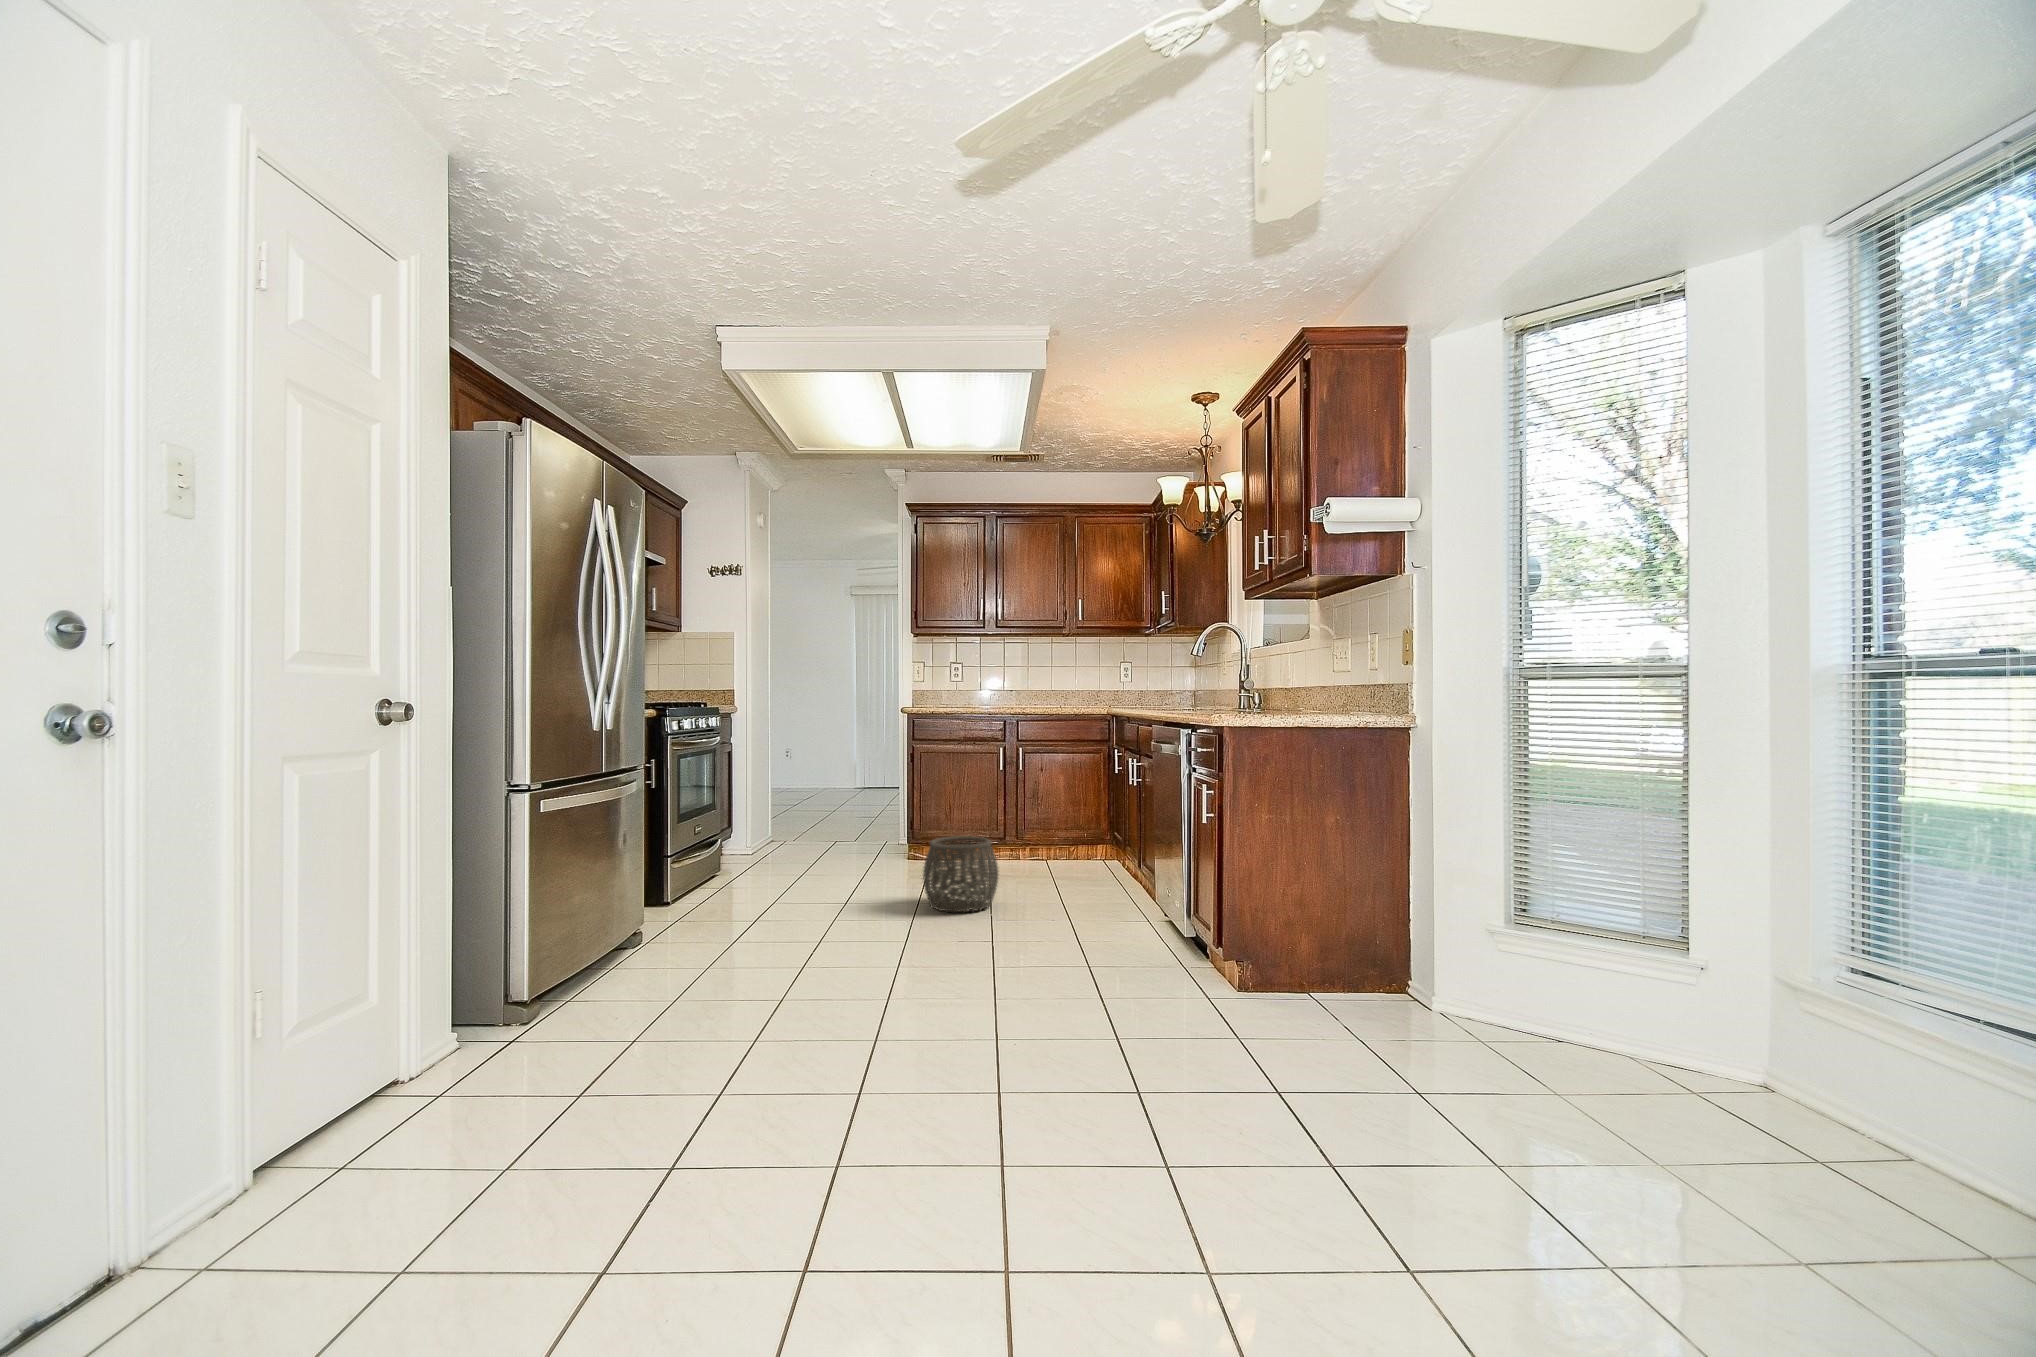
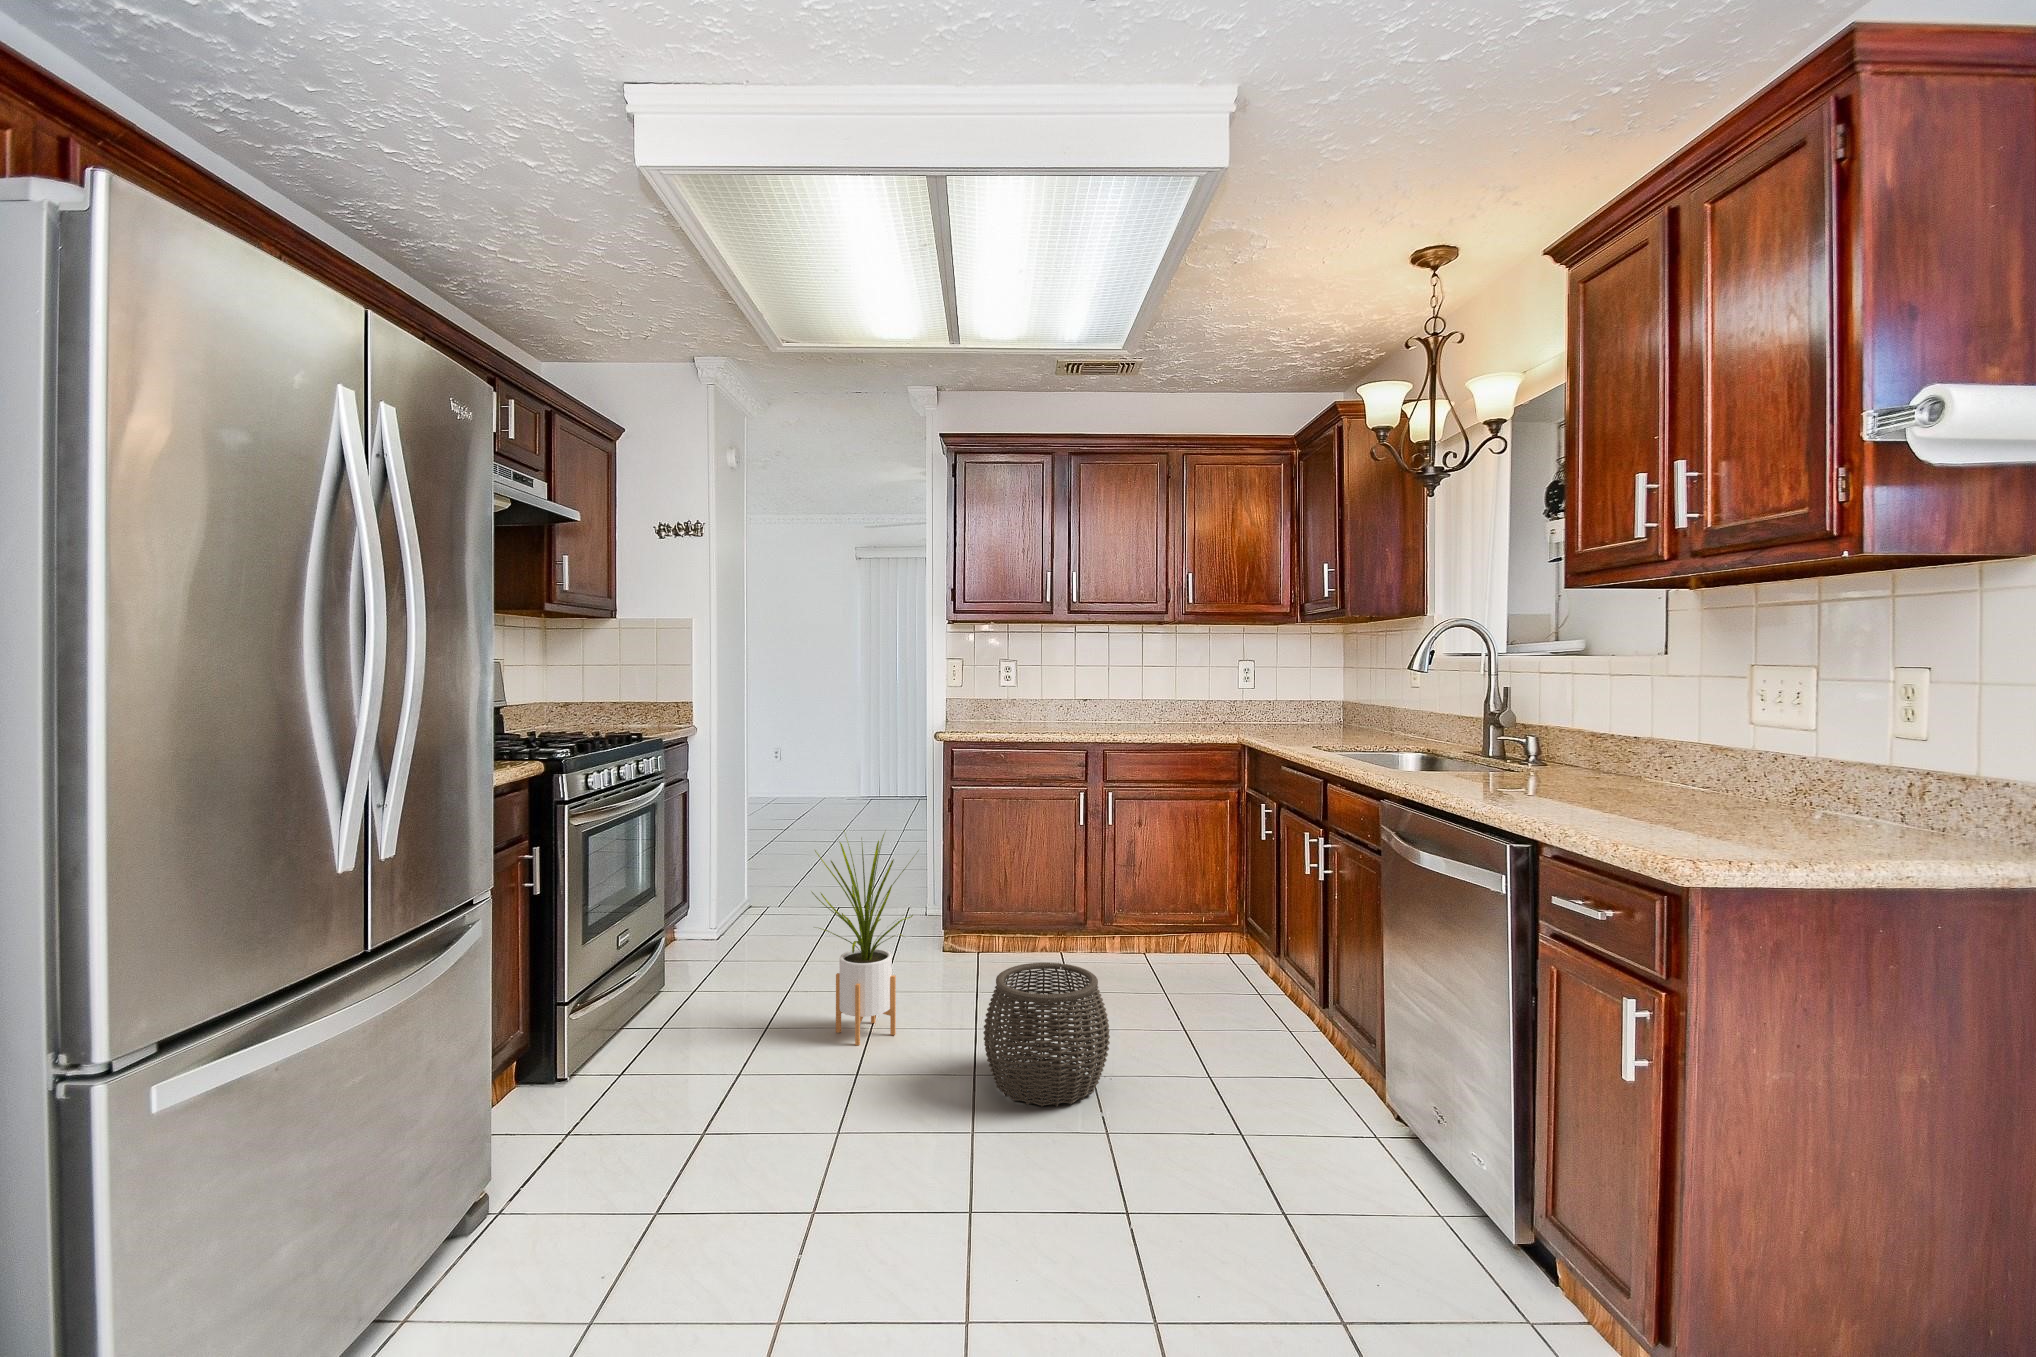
house plant: none [817,759,886,894] -> present [811,831,918,1045]

